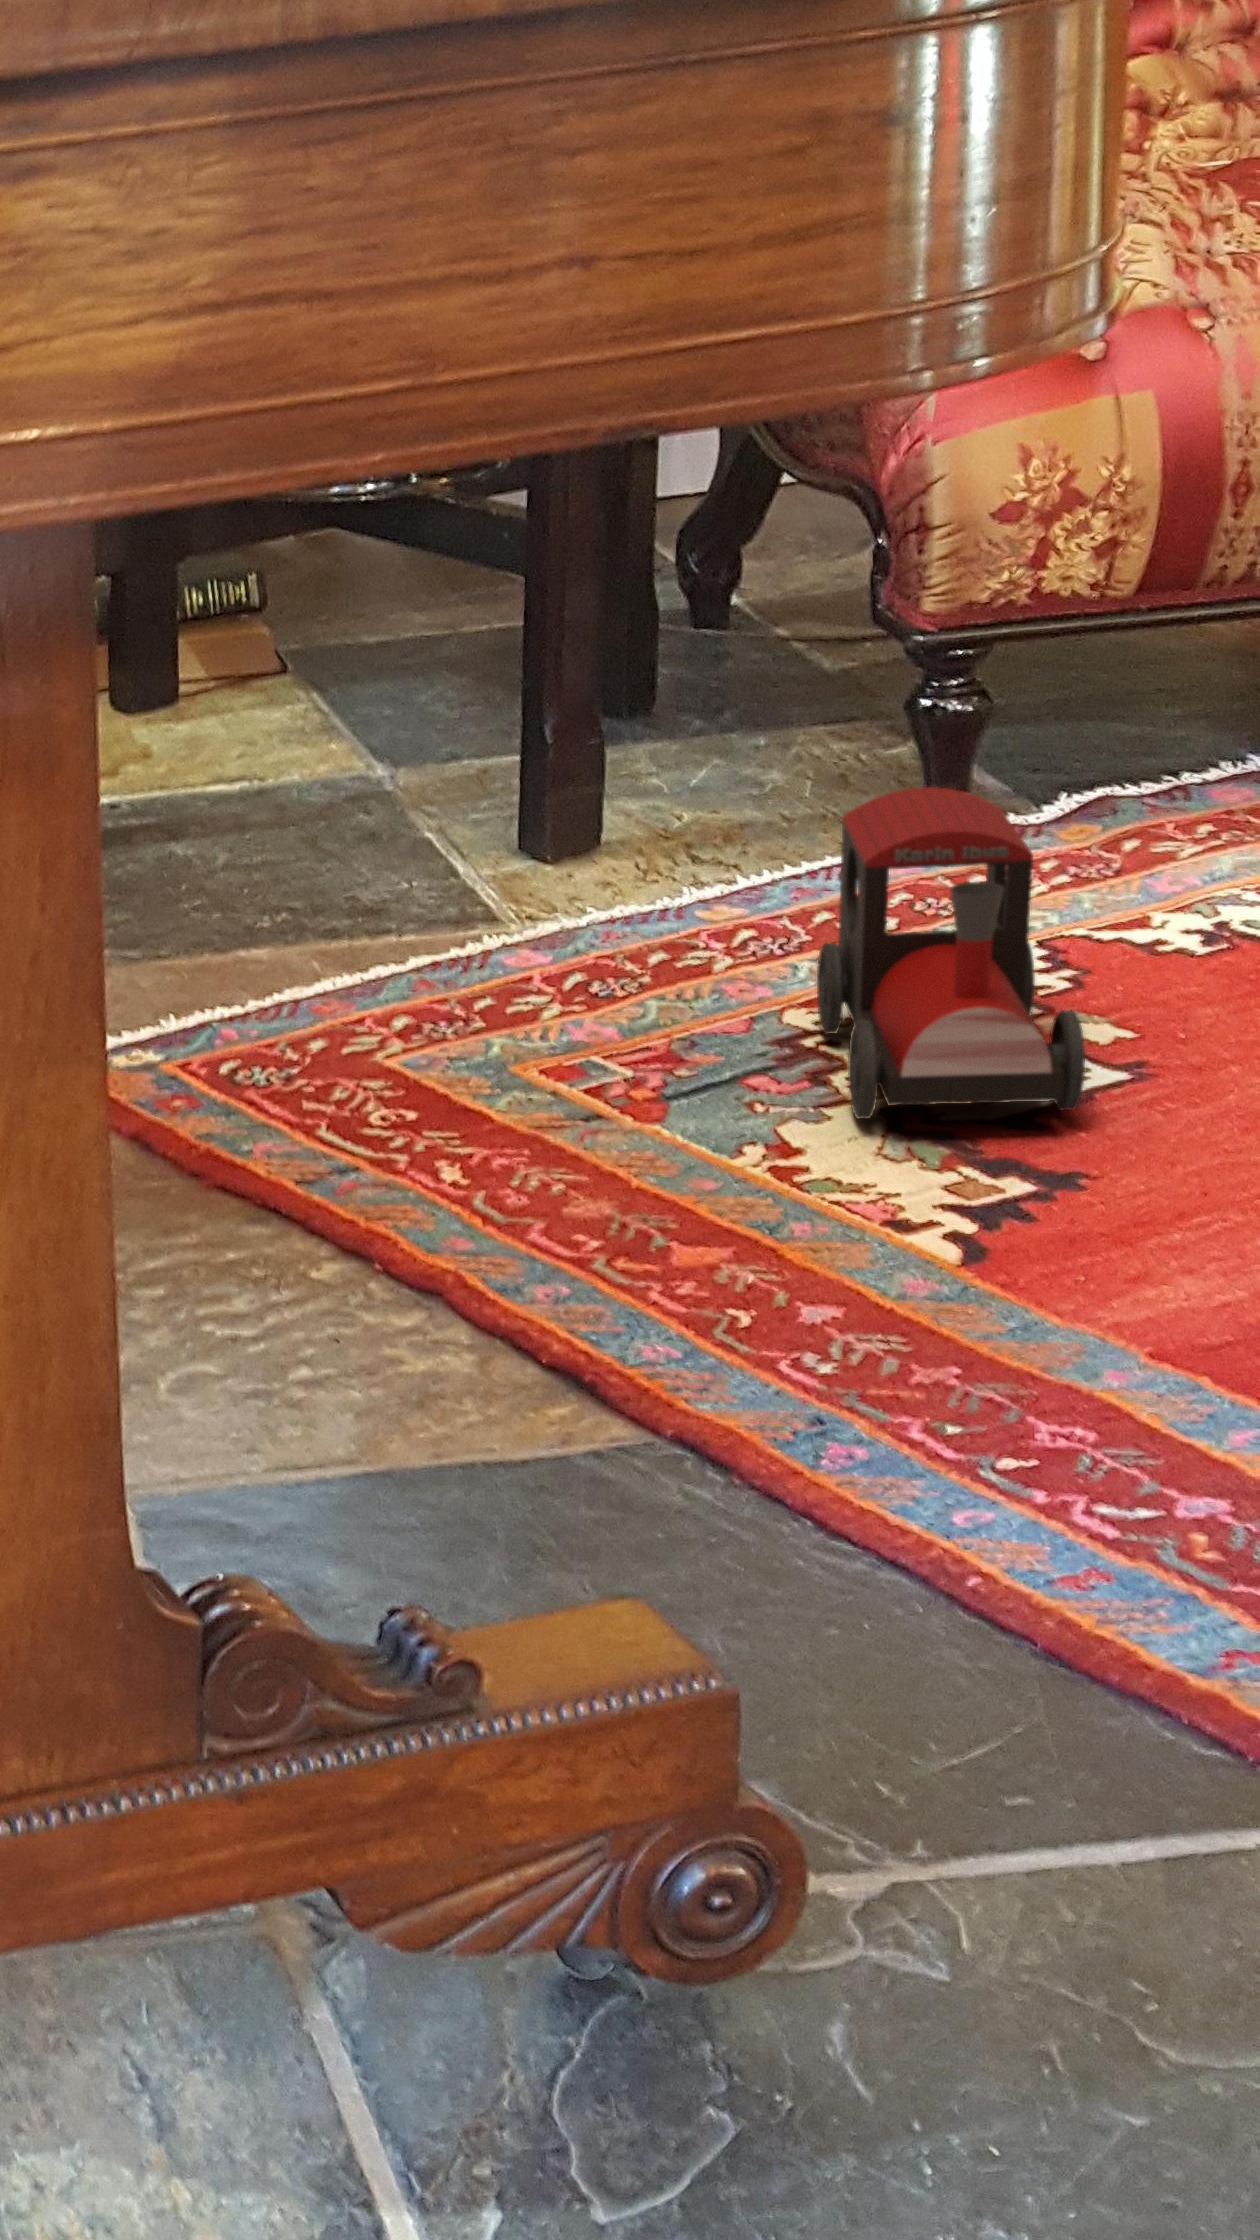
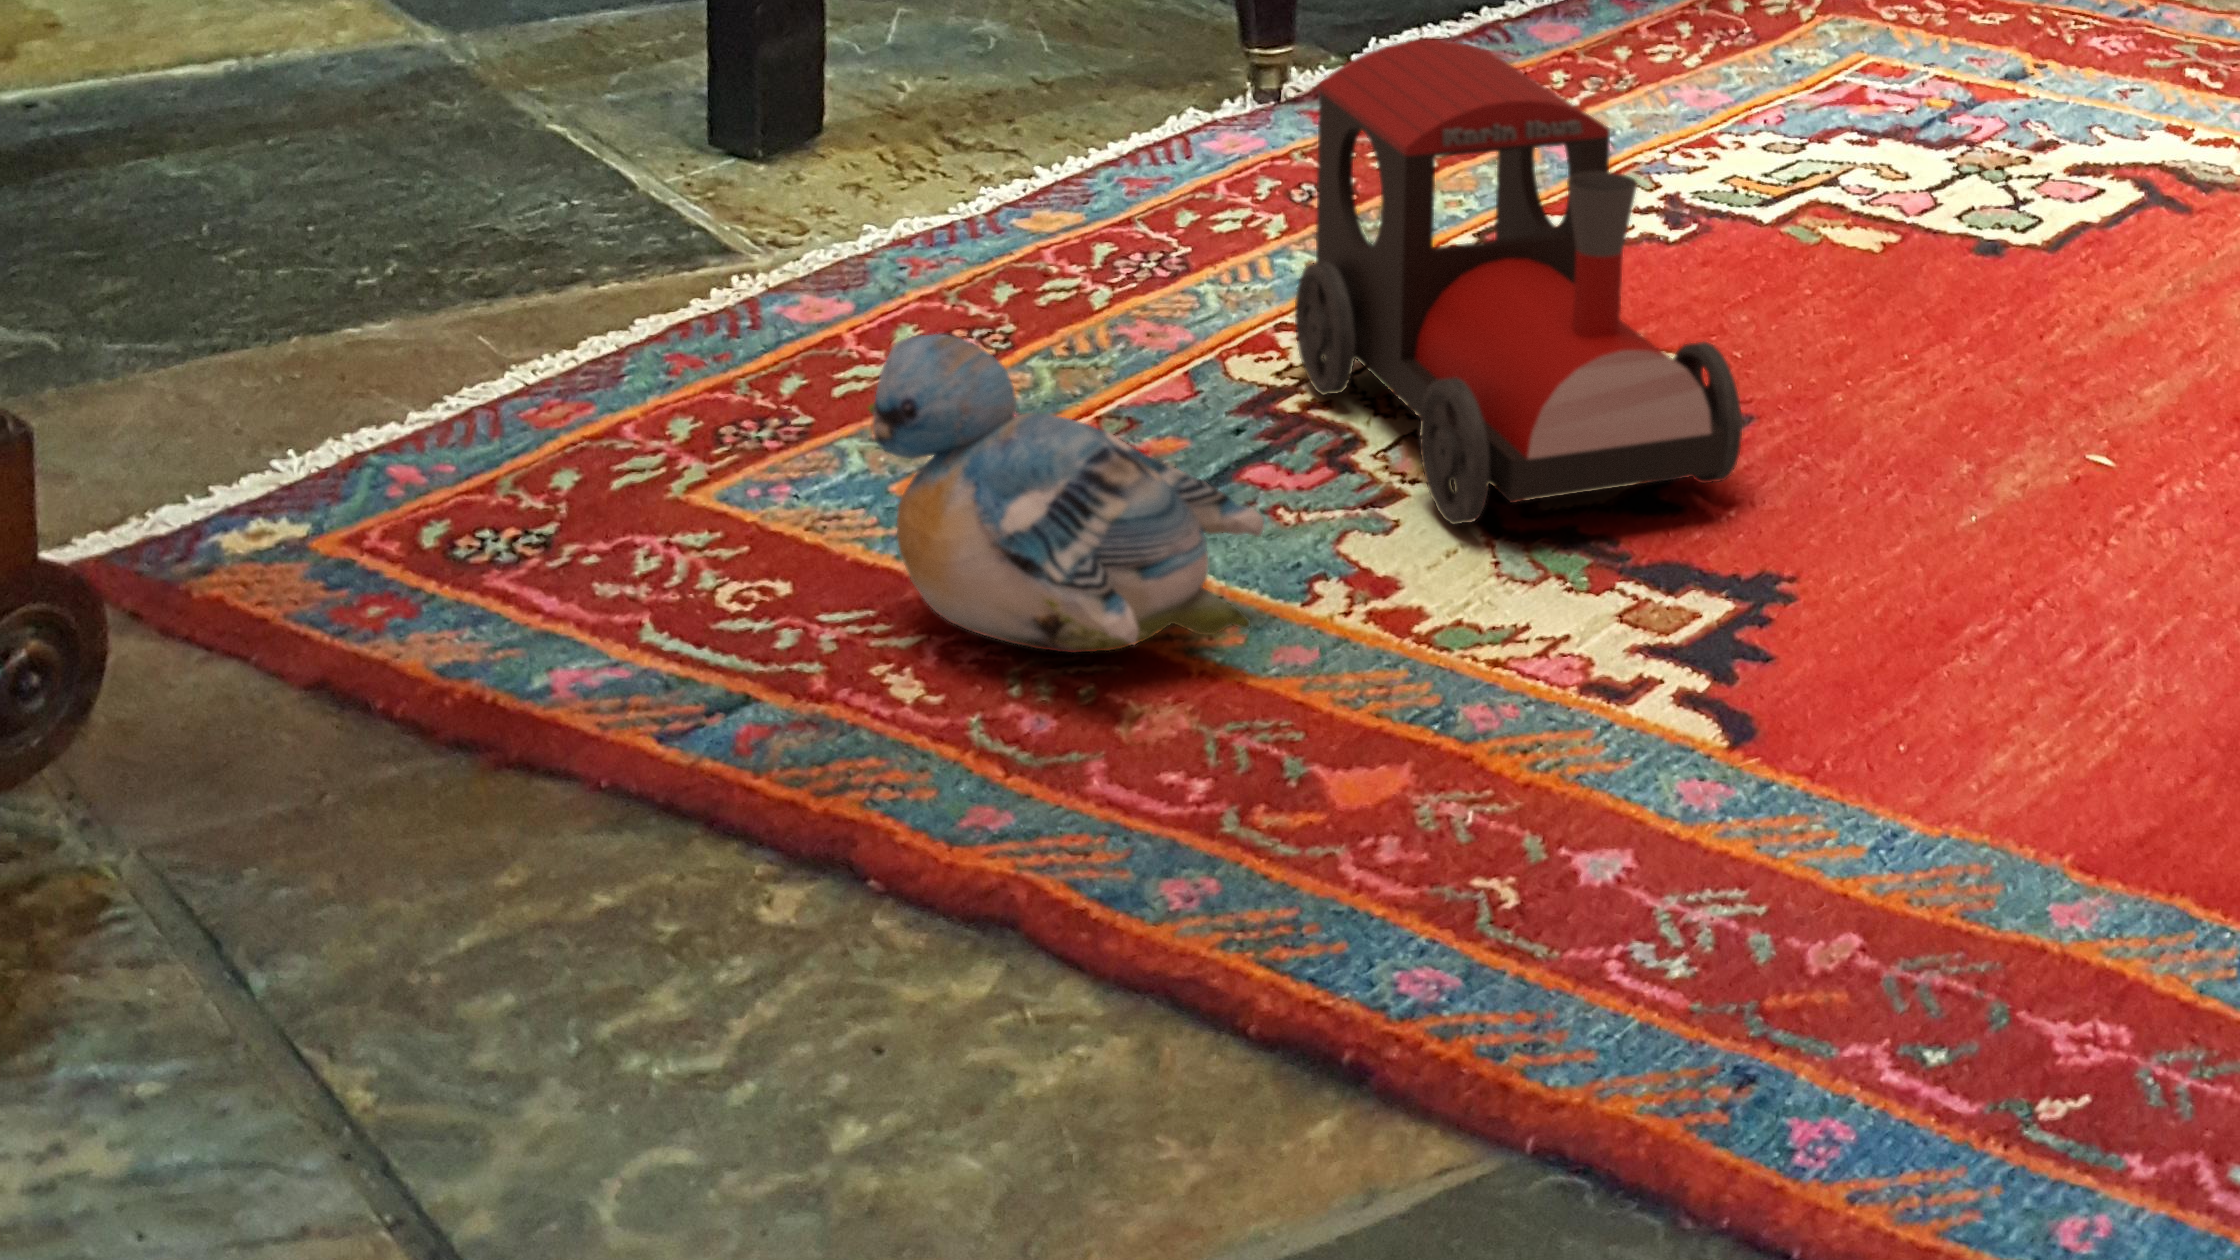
plush toy: none [454,962,694,1165] -> present [868,334,1264,653]

